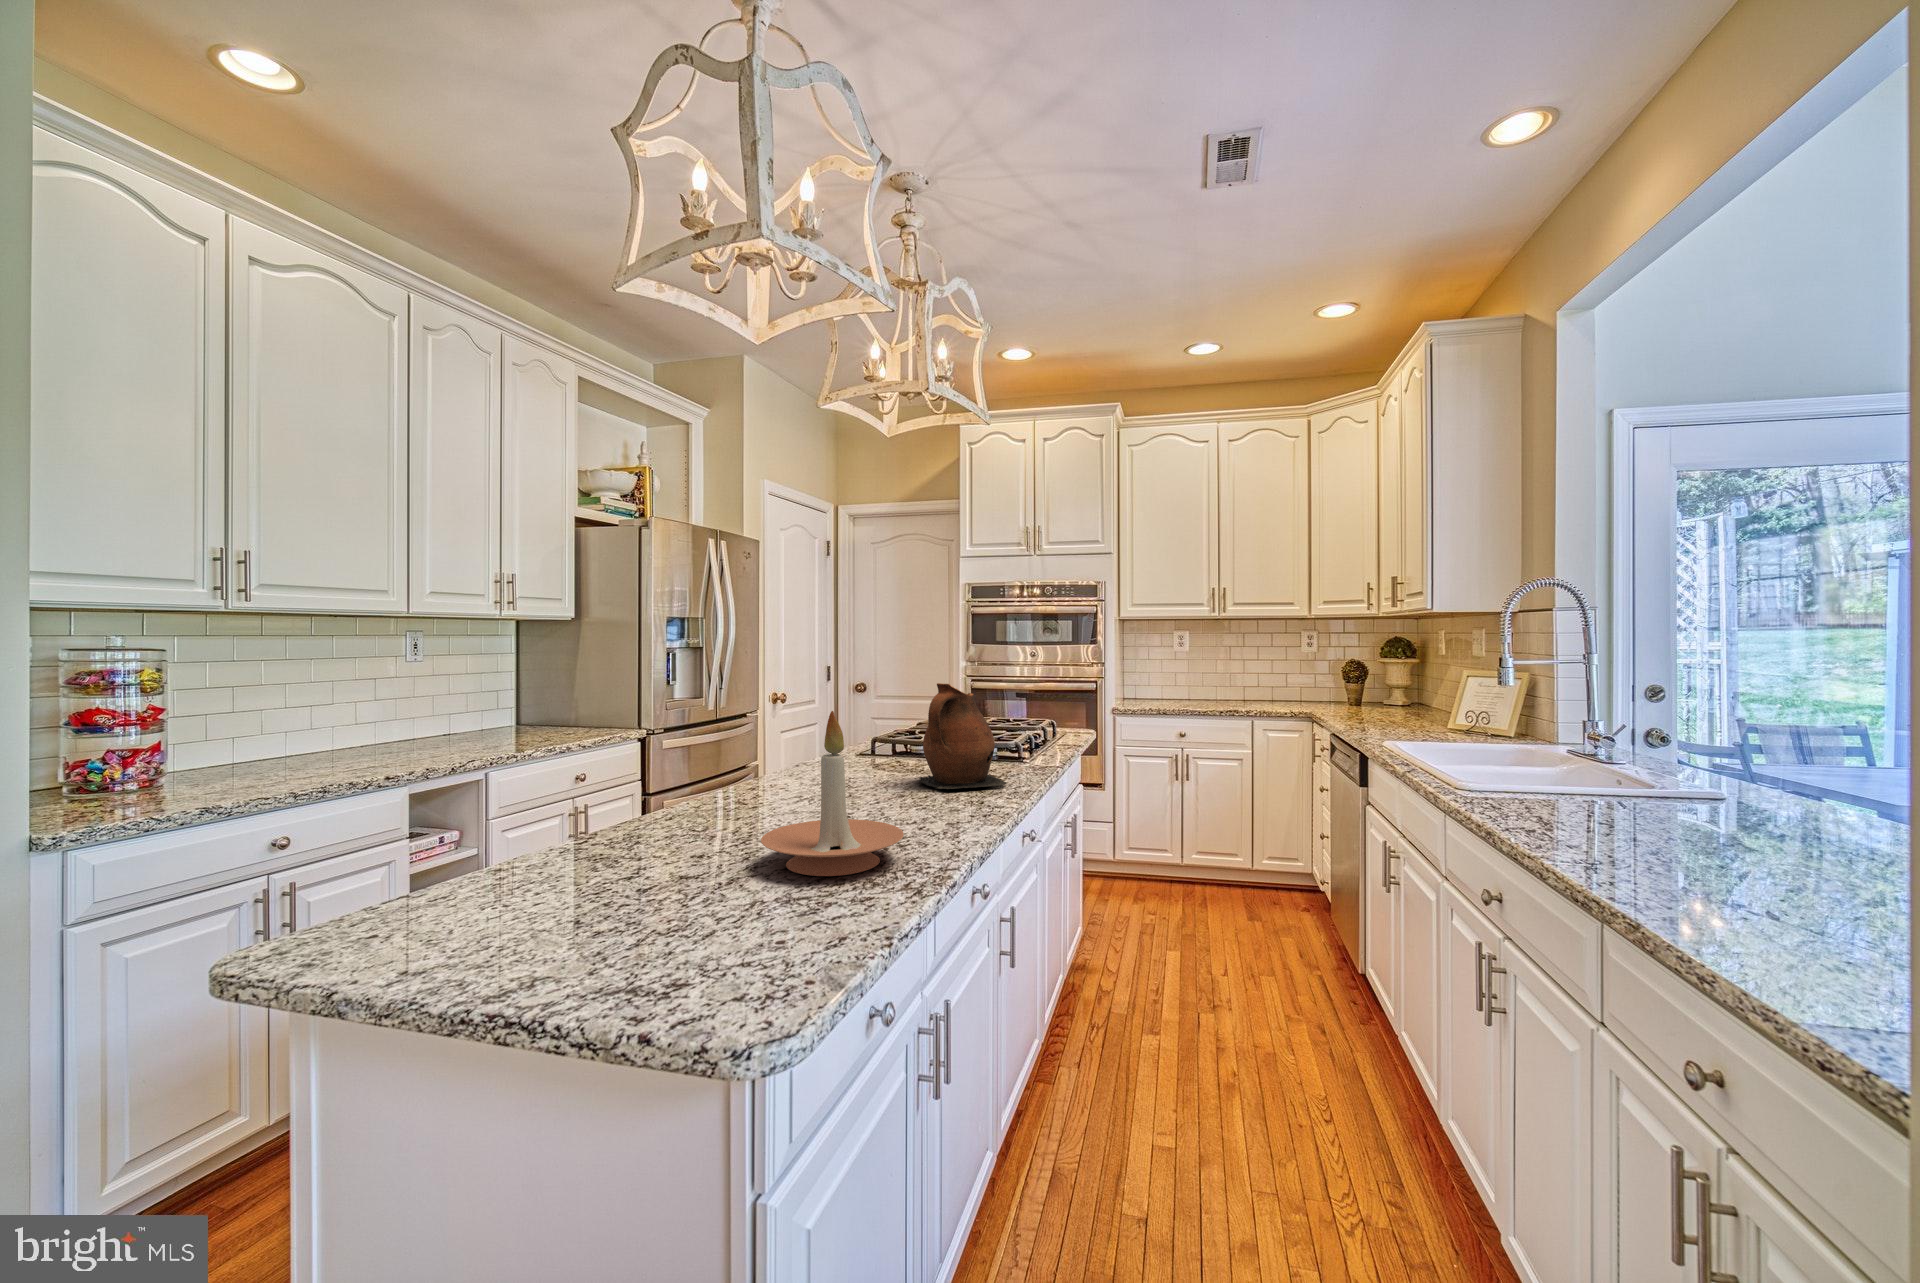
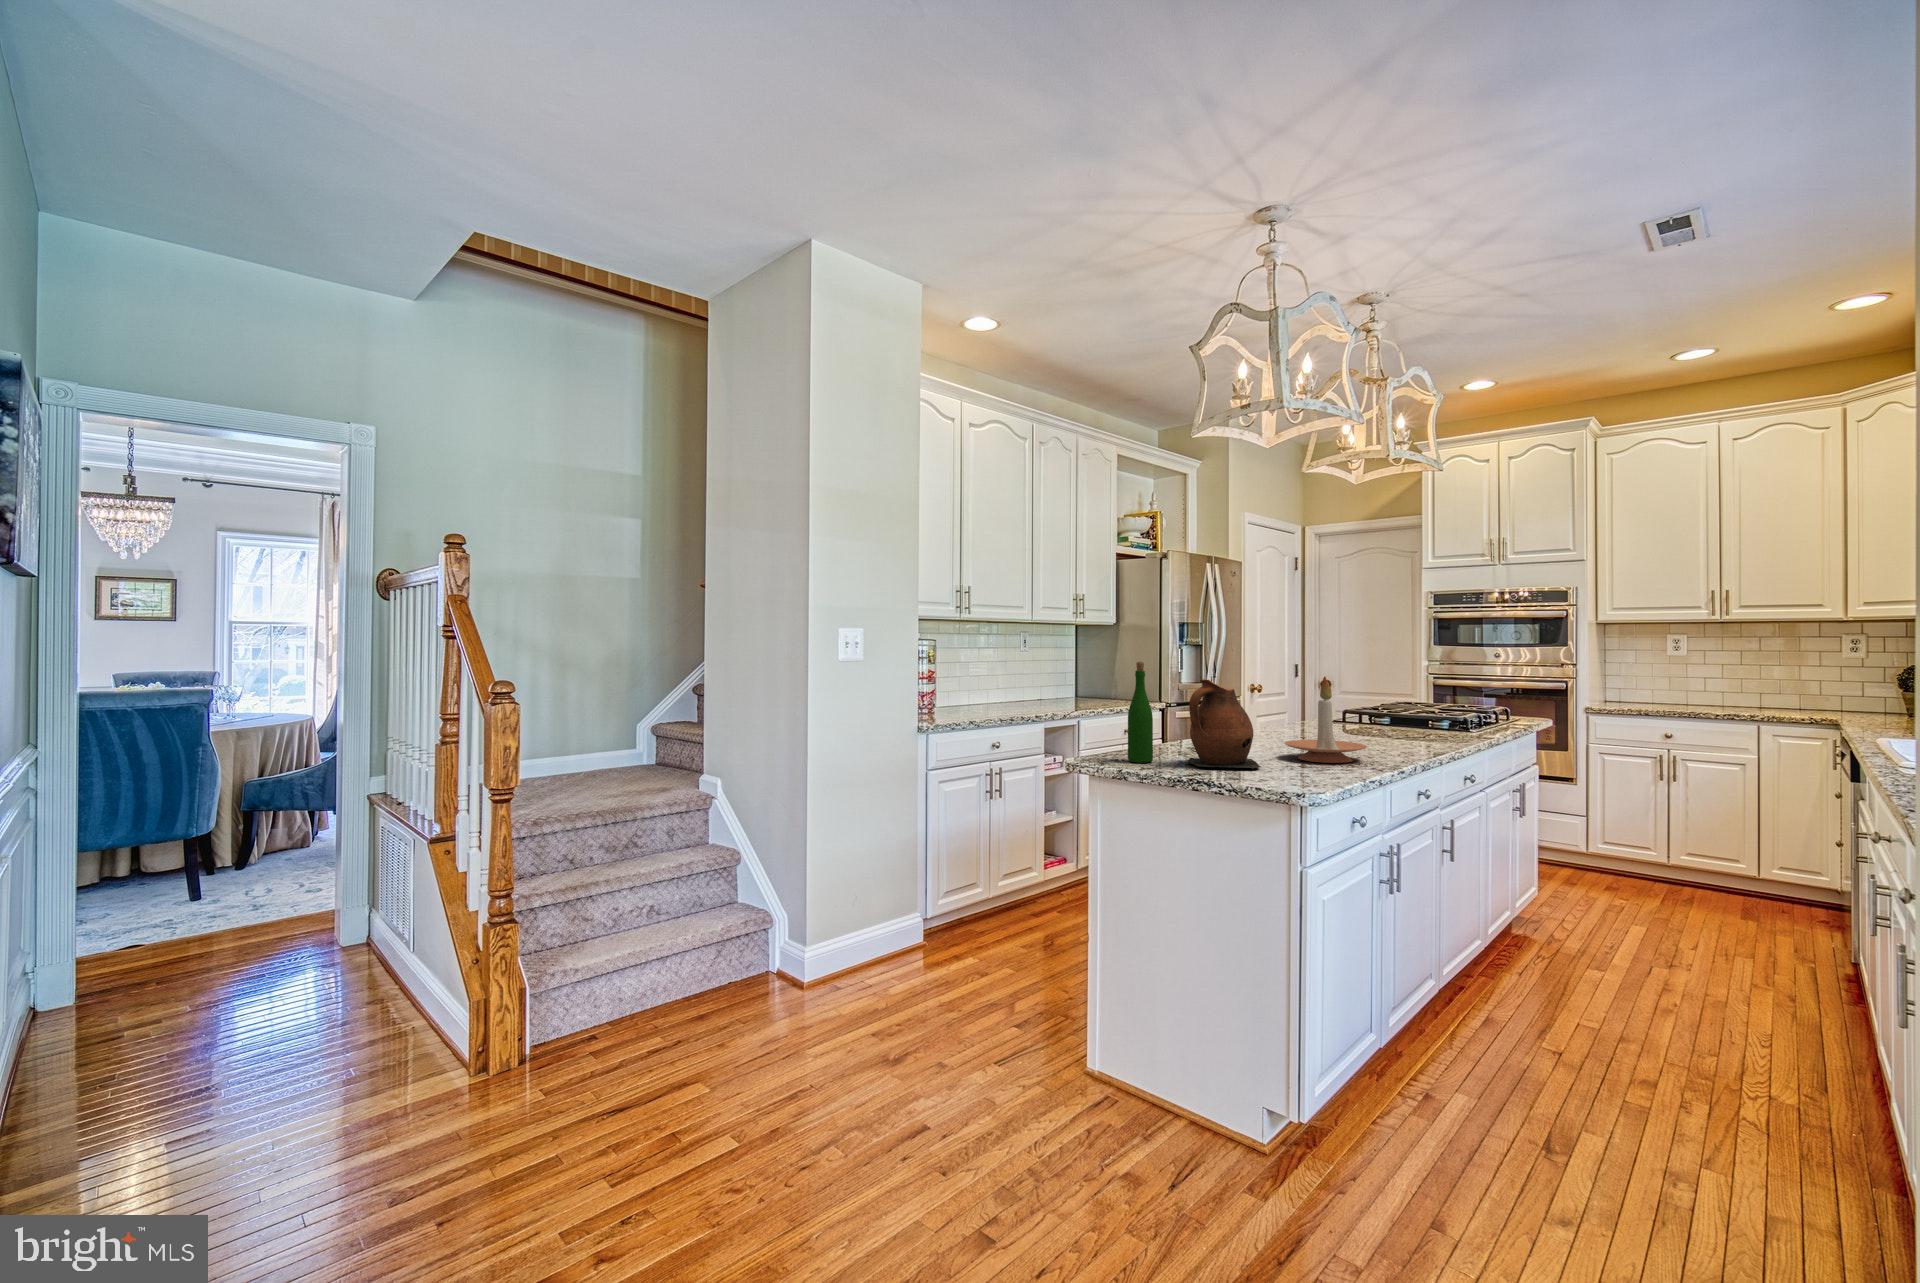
ceramic pitcher: present [915,683,1006,789] -> present [1187,679,1261,769]
wine bottle: none [392,698,462,937] -> present [1128,662,1153,763]

